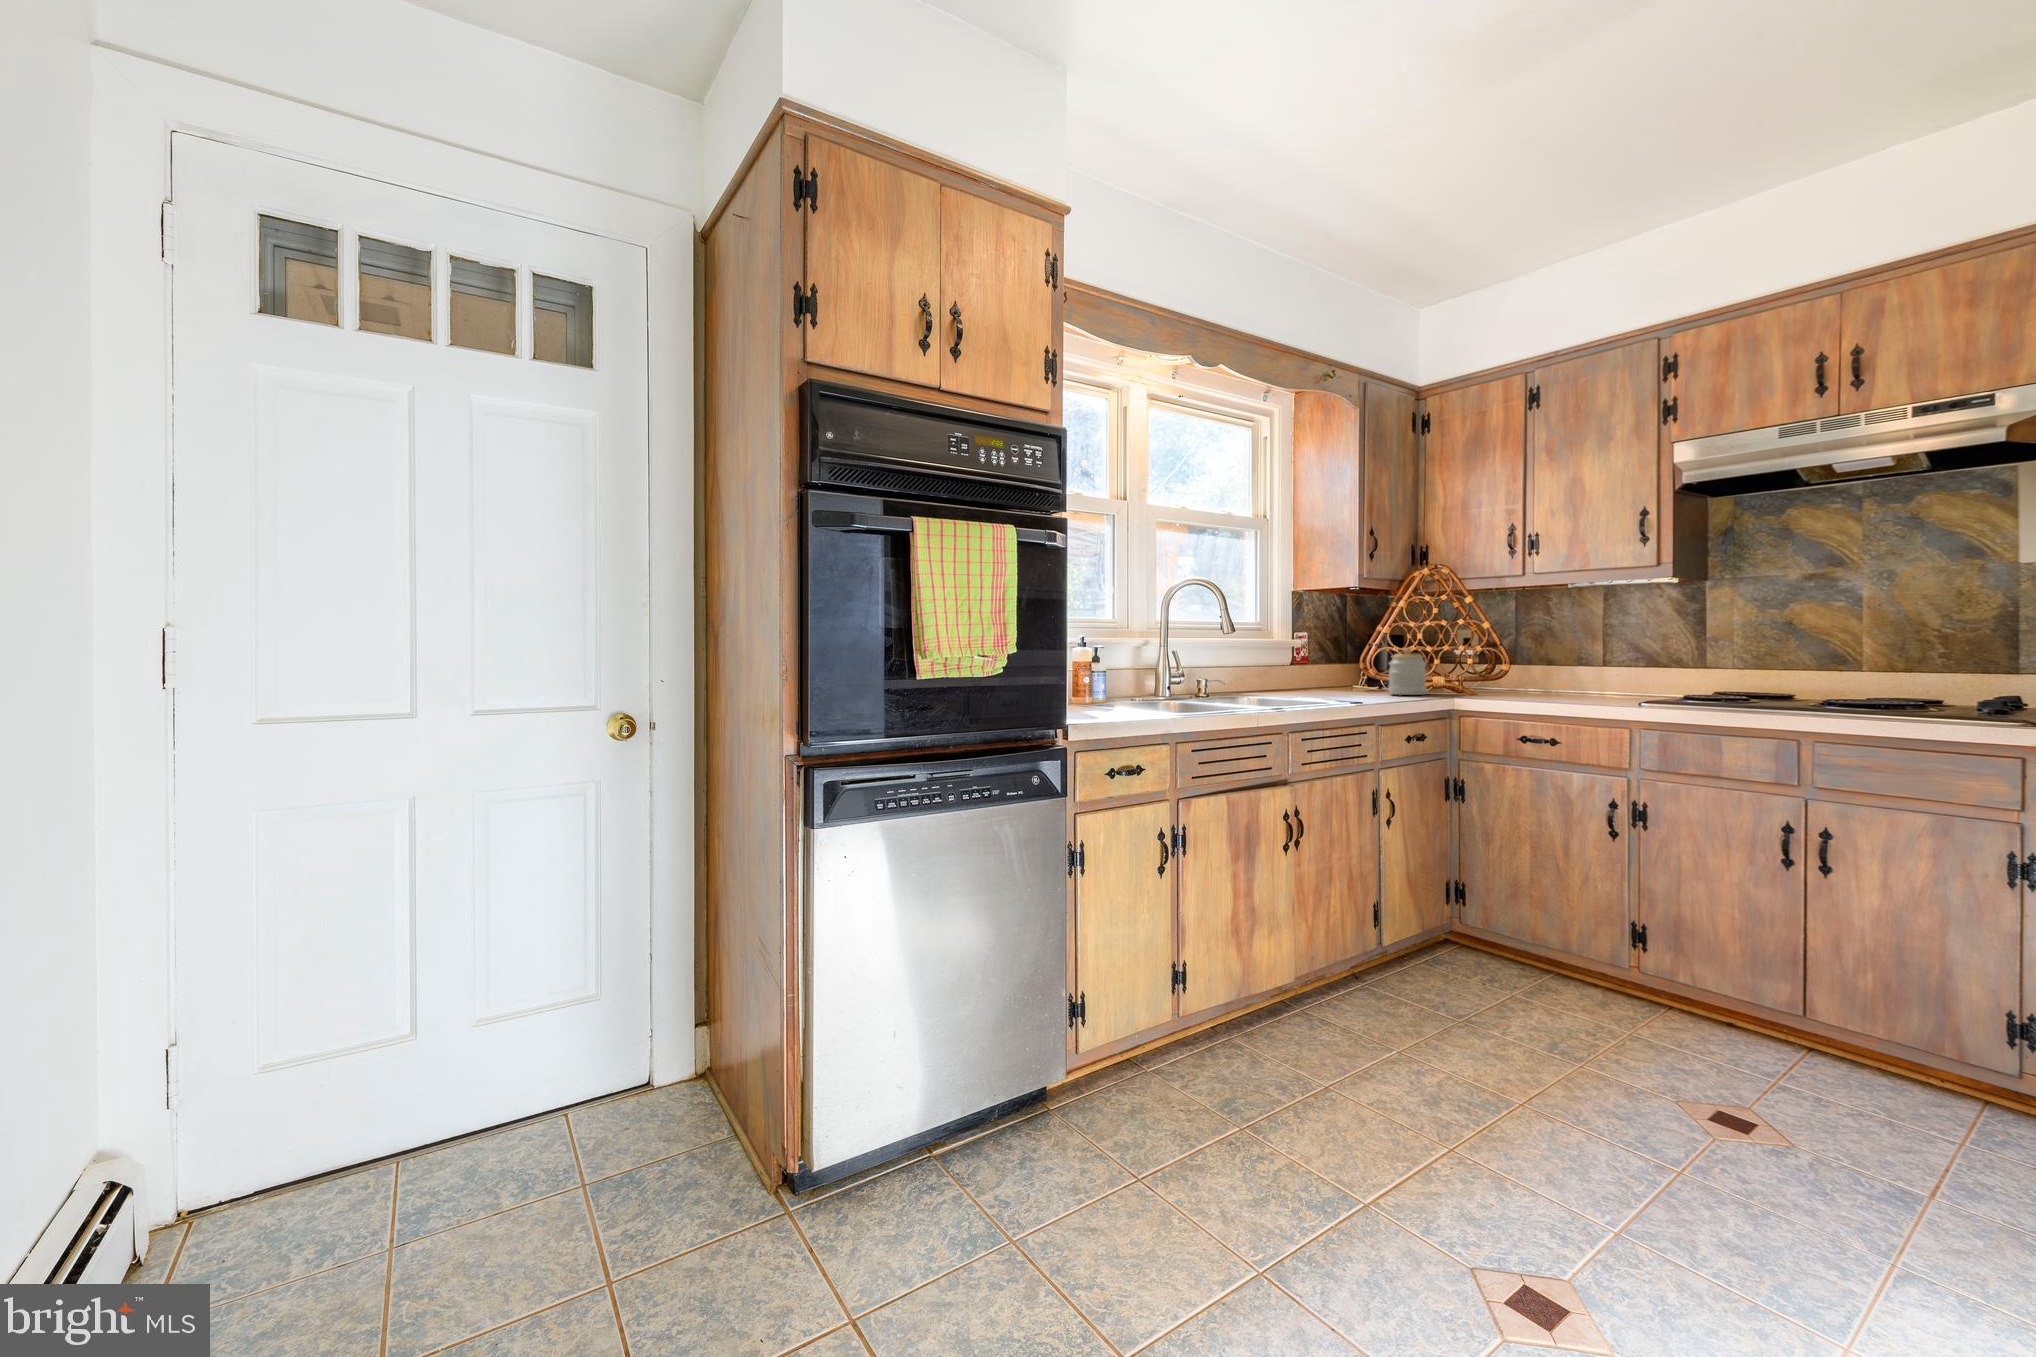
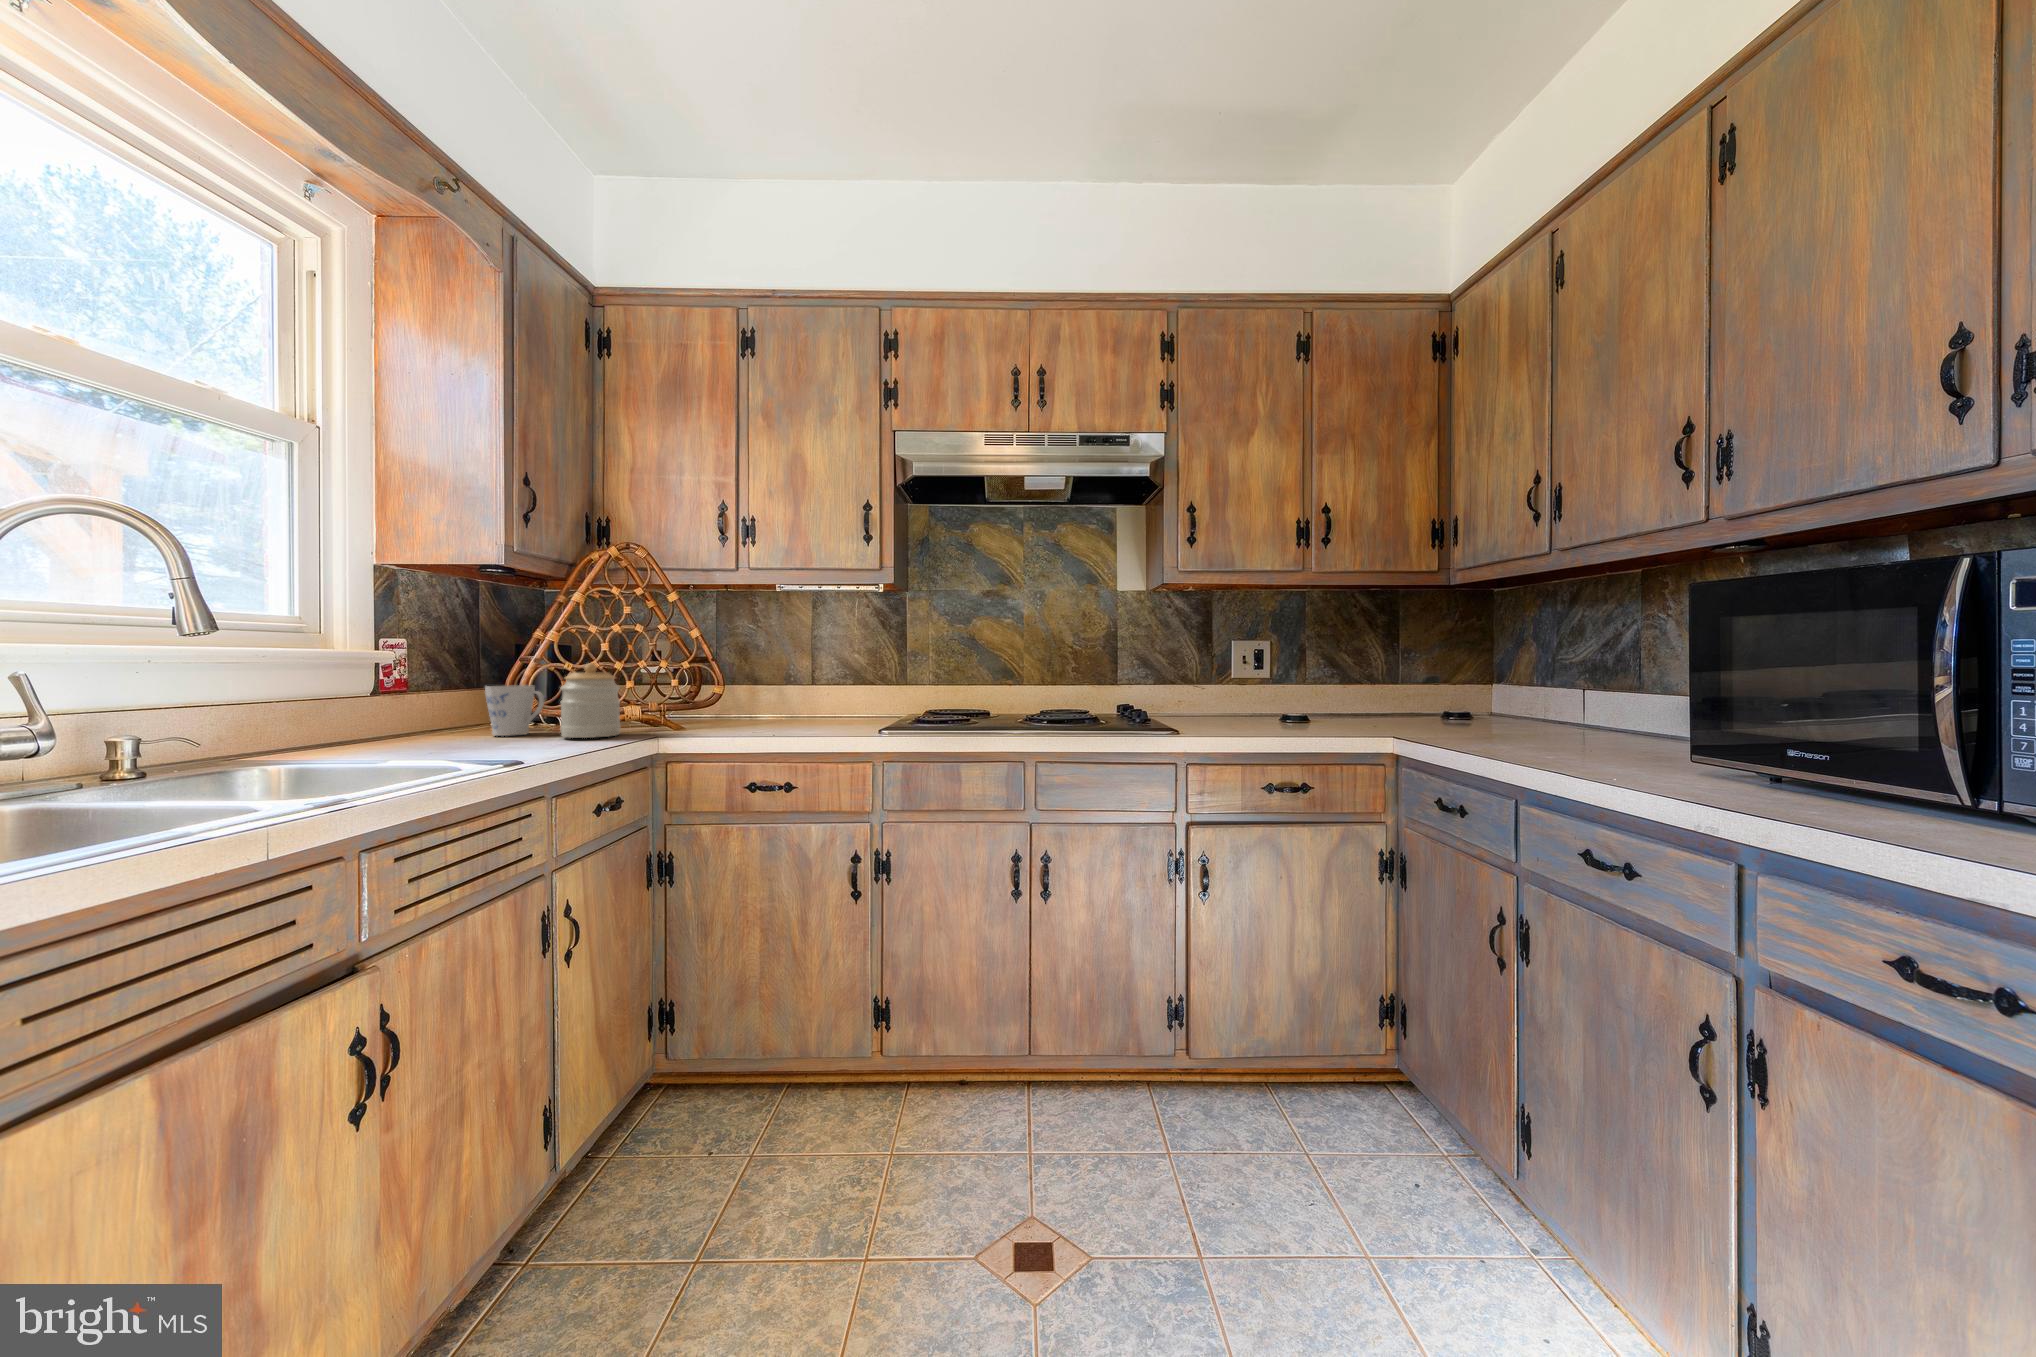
mug: none [1346,662,1380,692] -> present [485,685,544,736]

